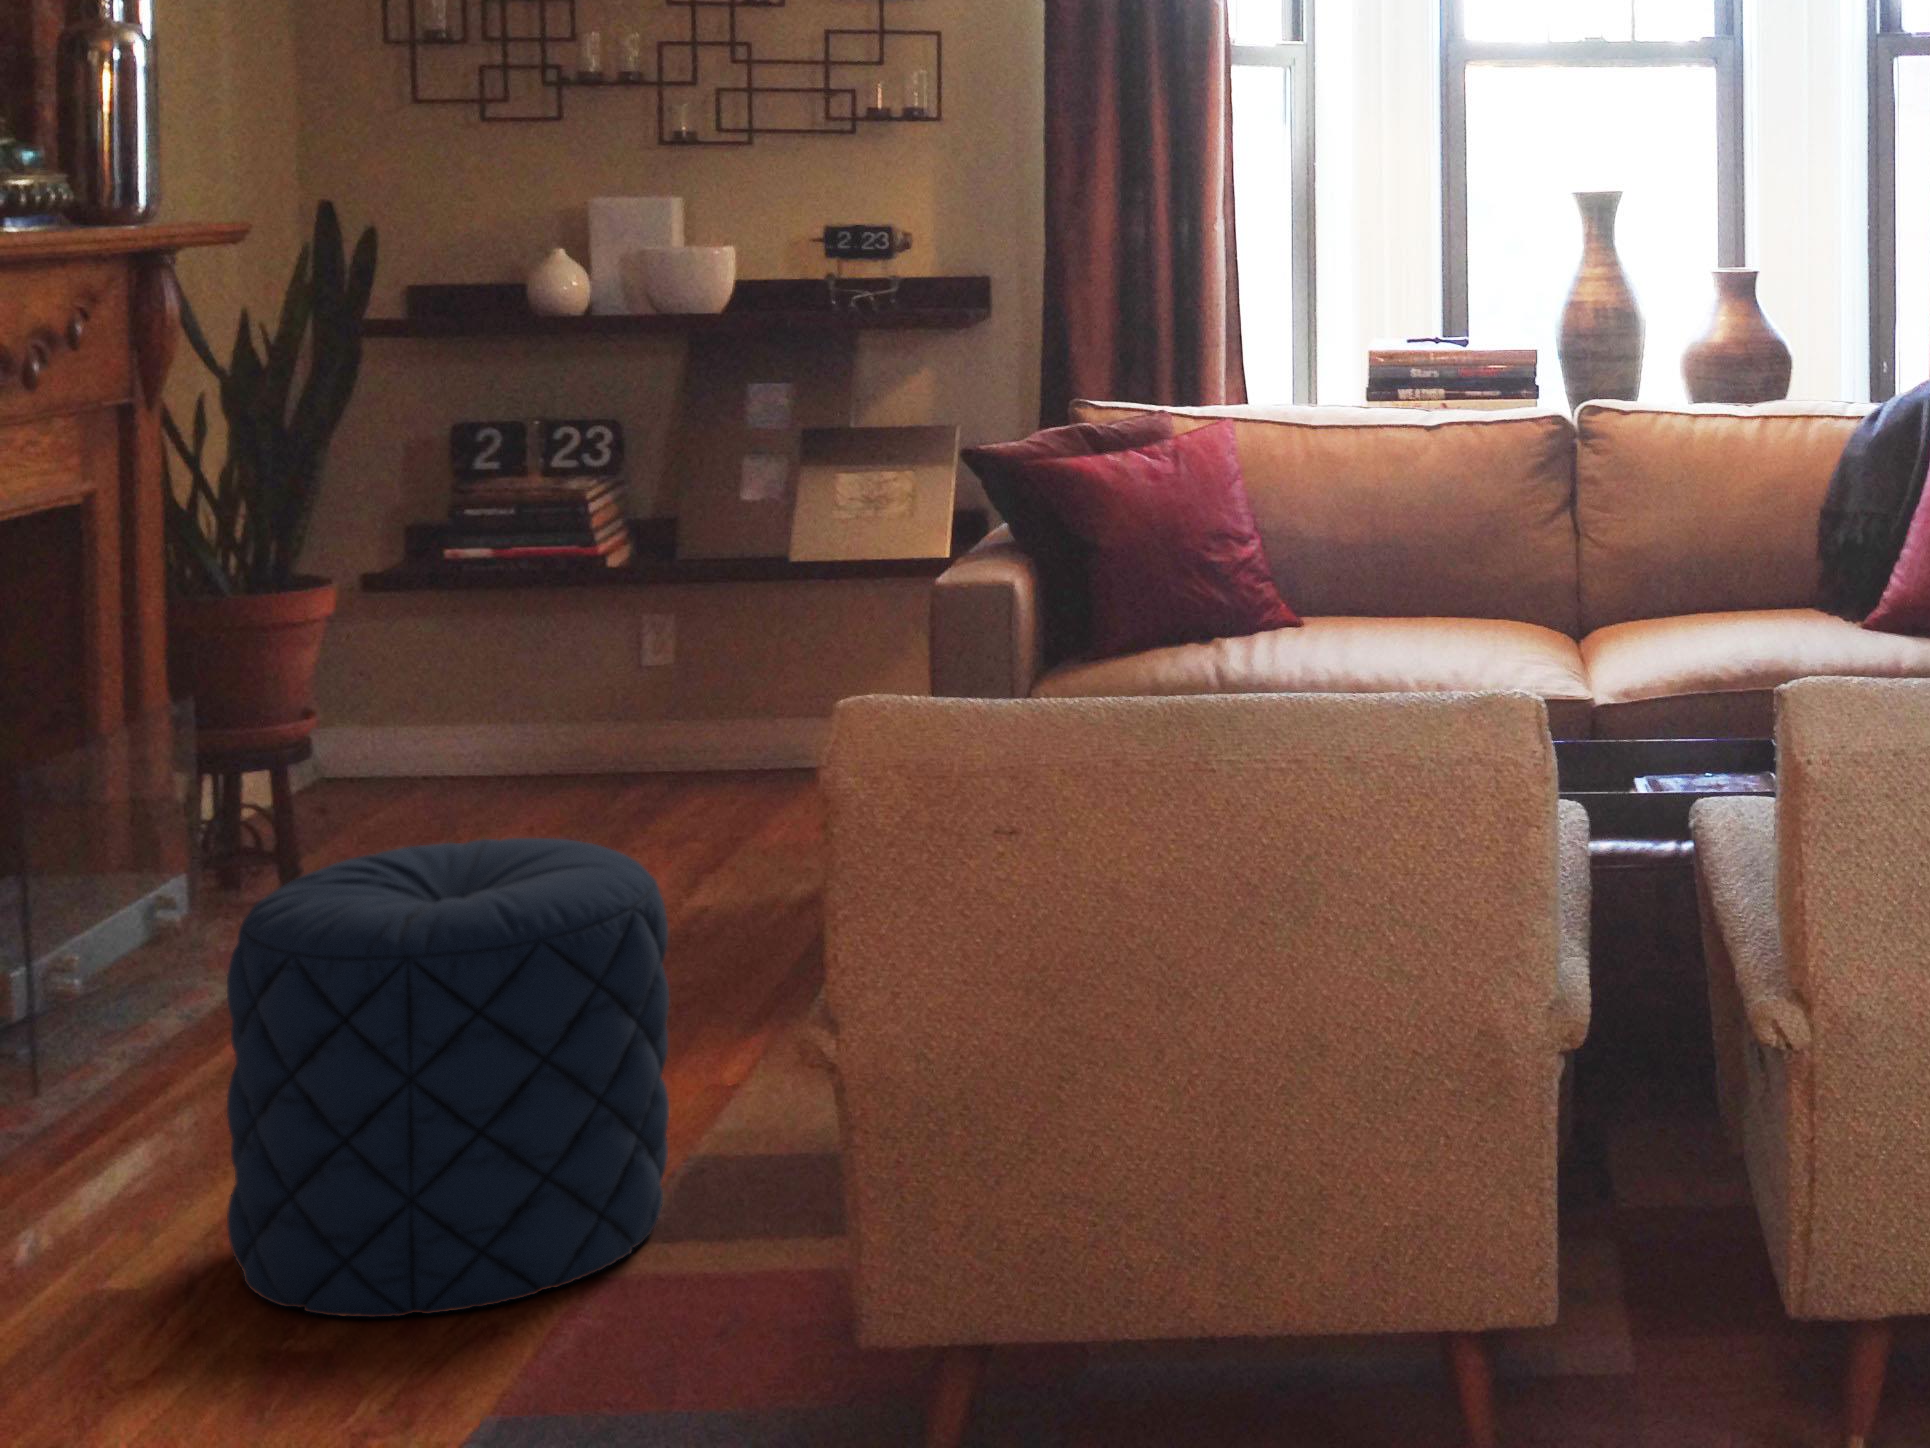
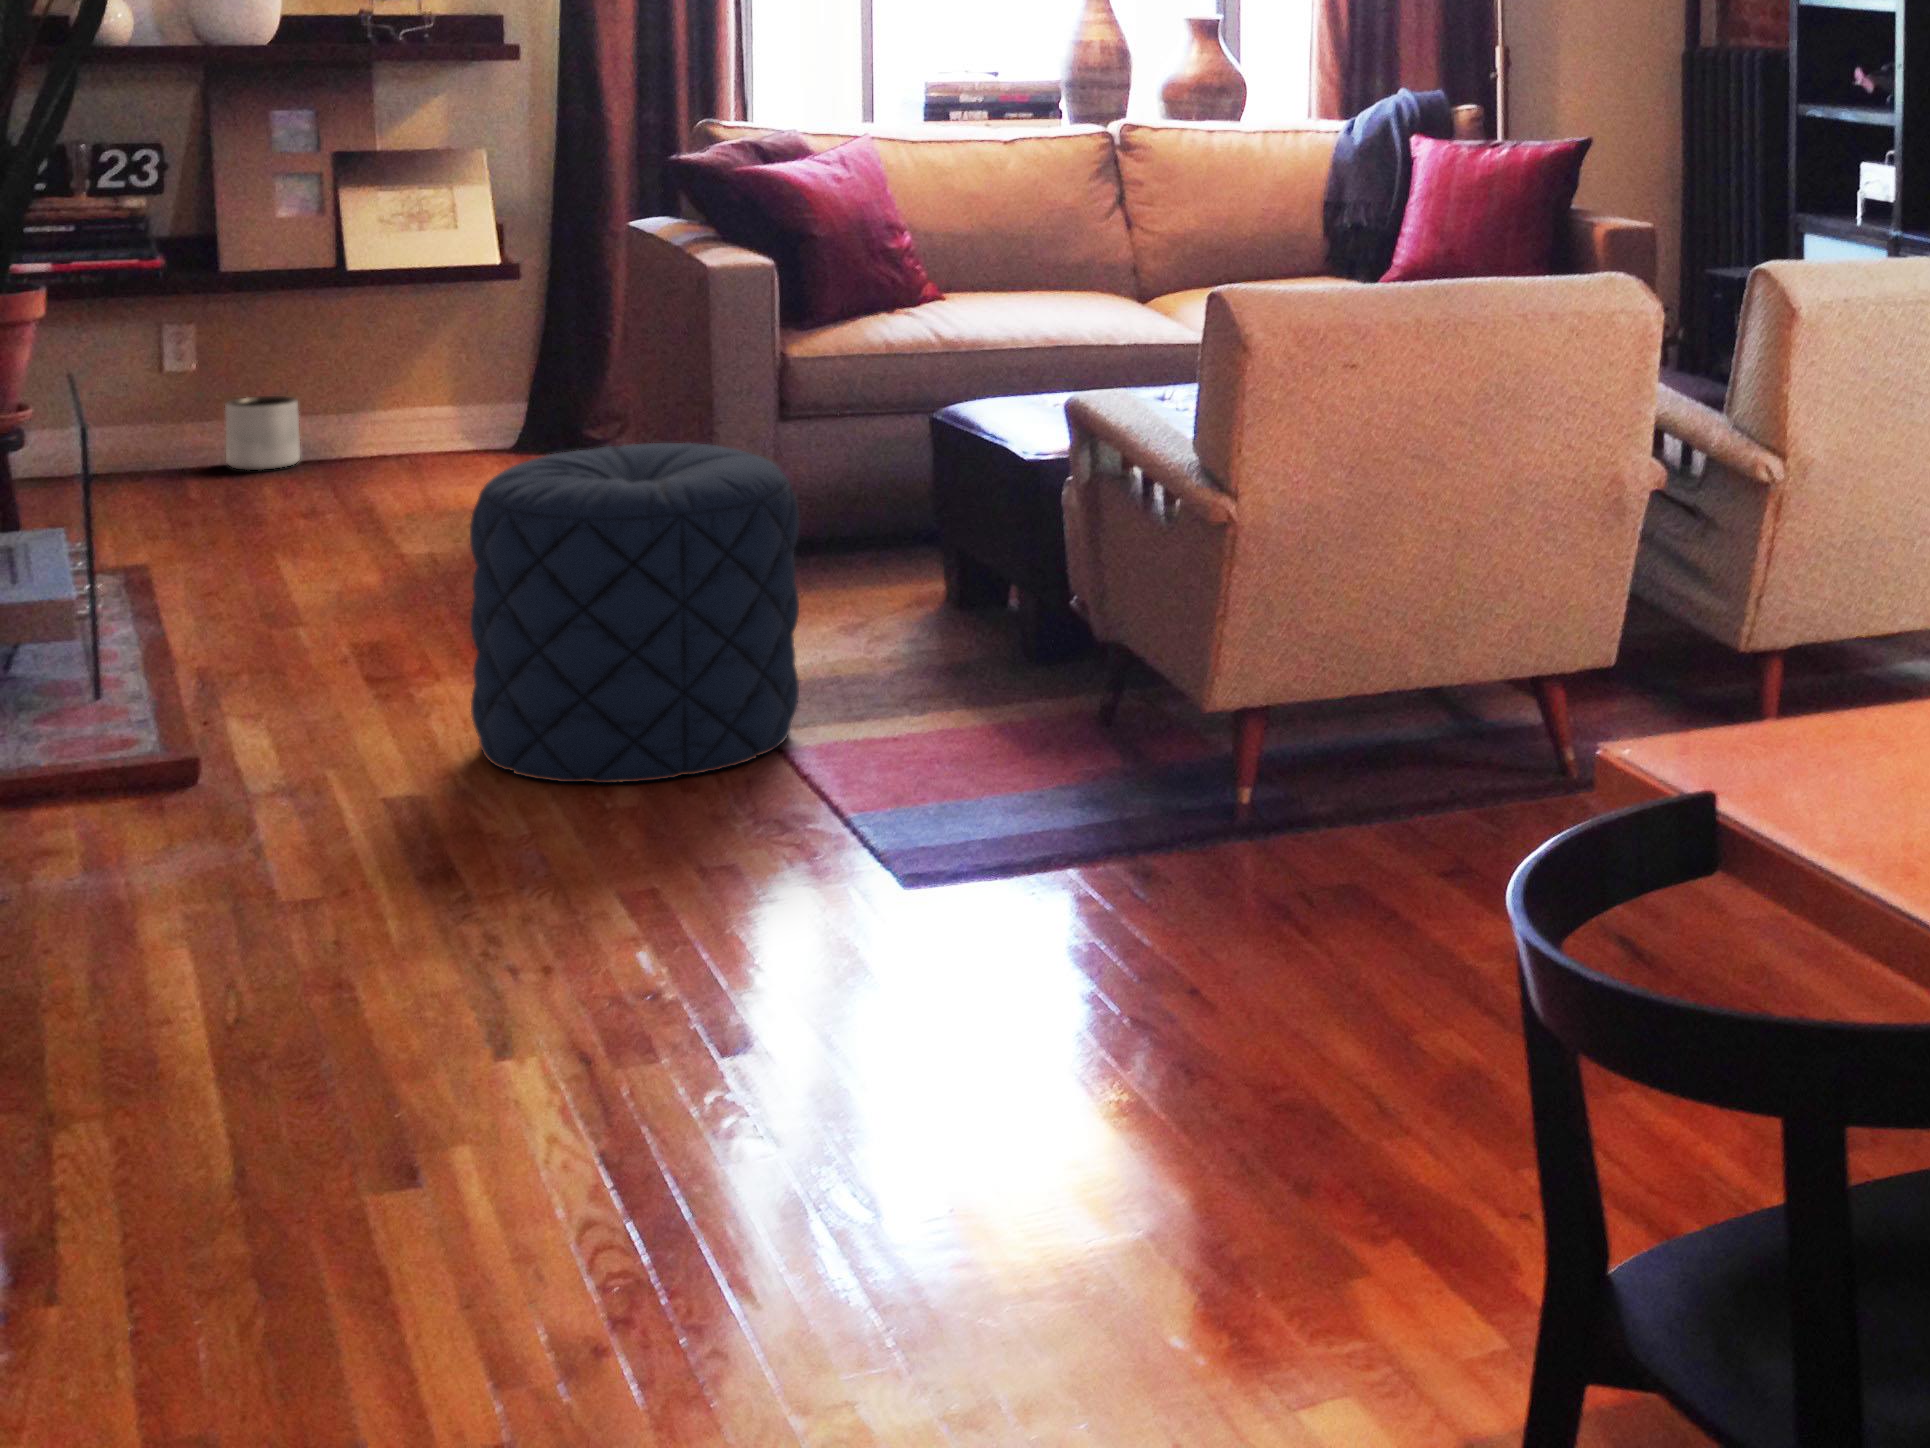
planter: none [671,695,748,778] -> present [225,396,300,470]

